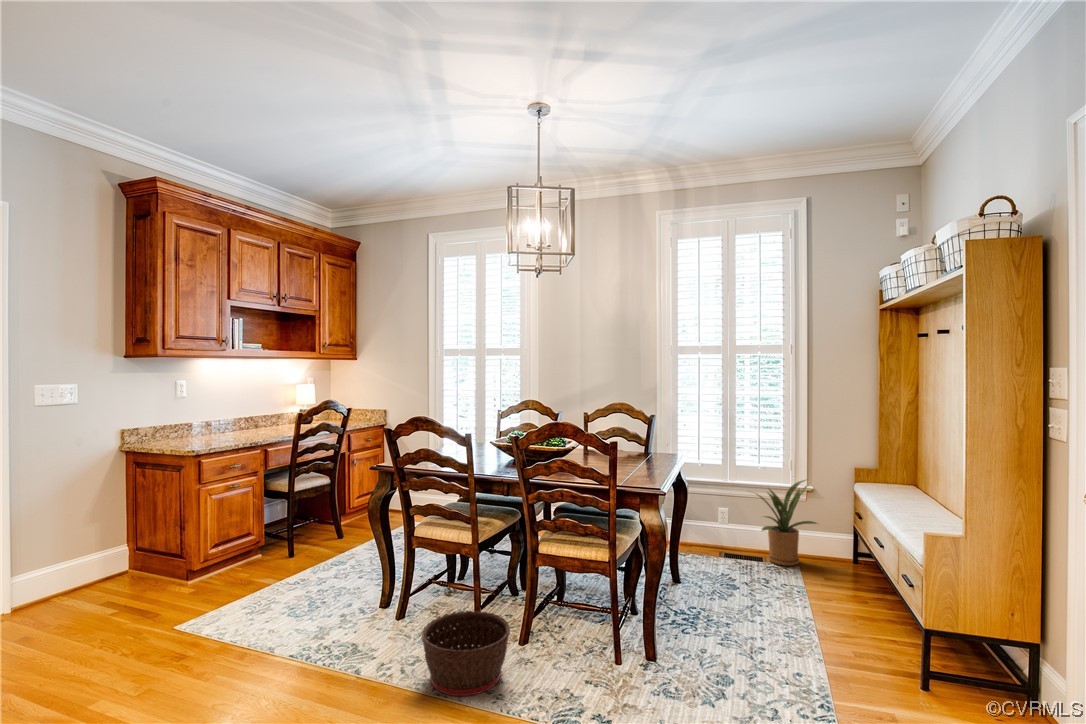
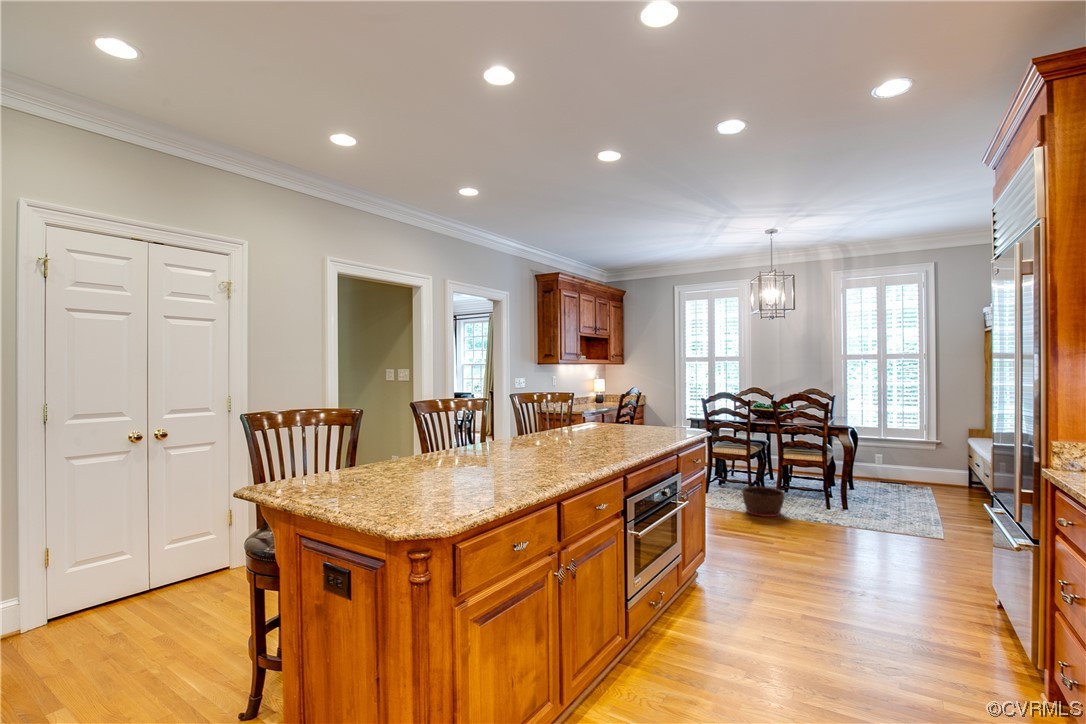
house plant: present [758,480,817,566] -> none [893,436,947,487]

